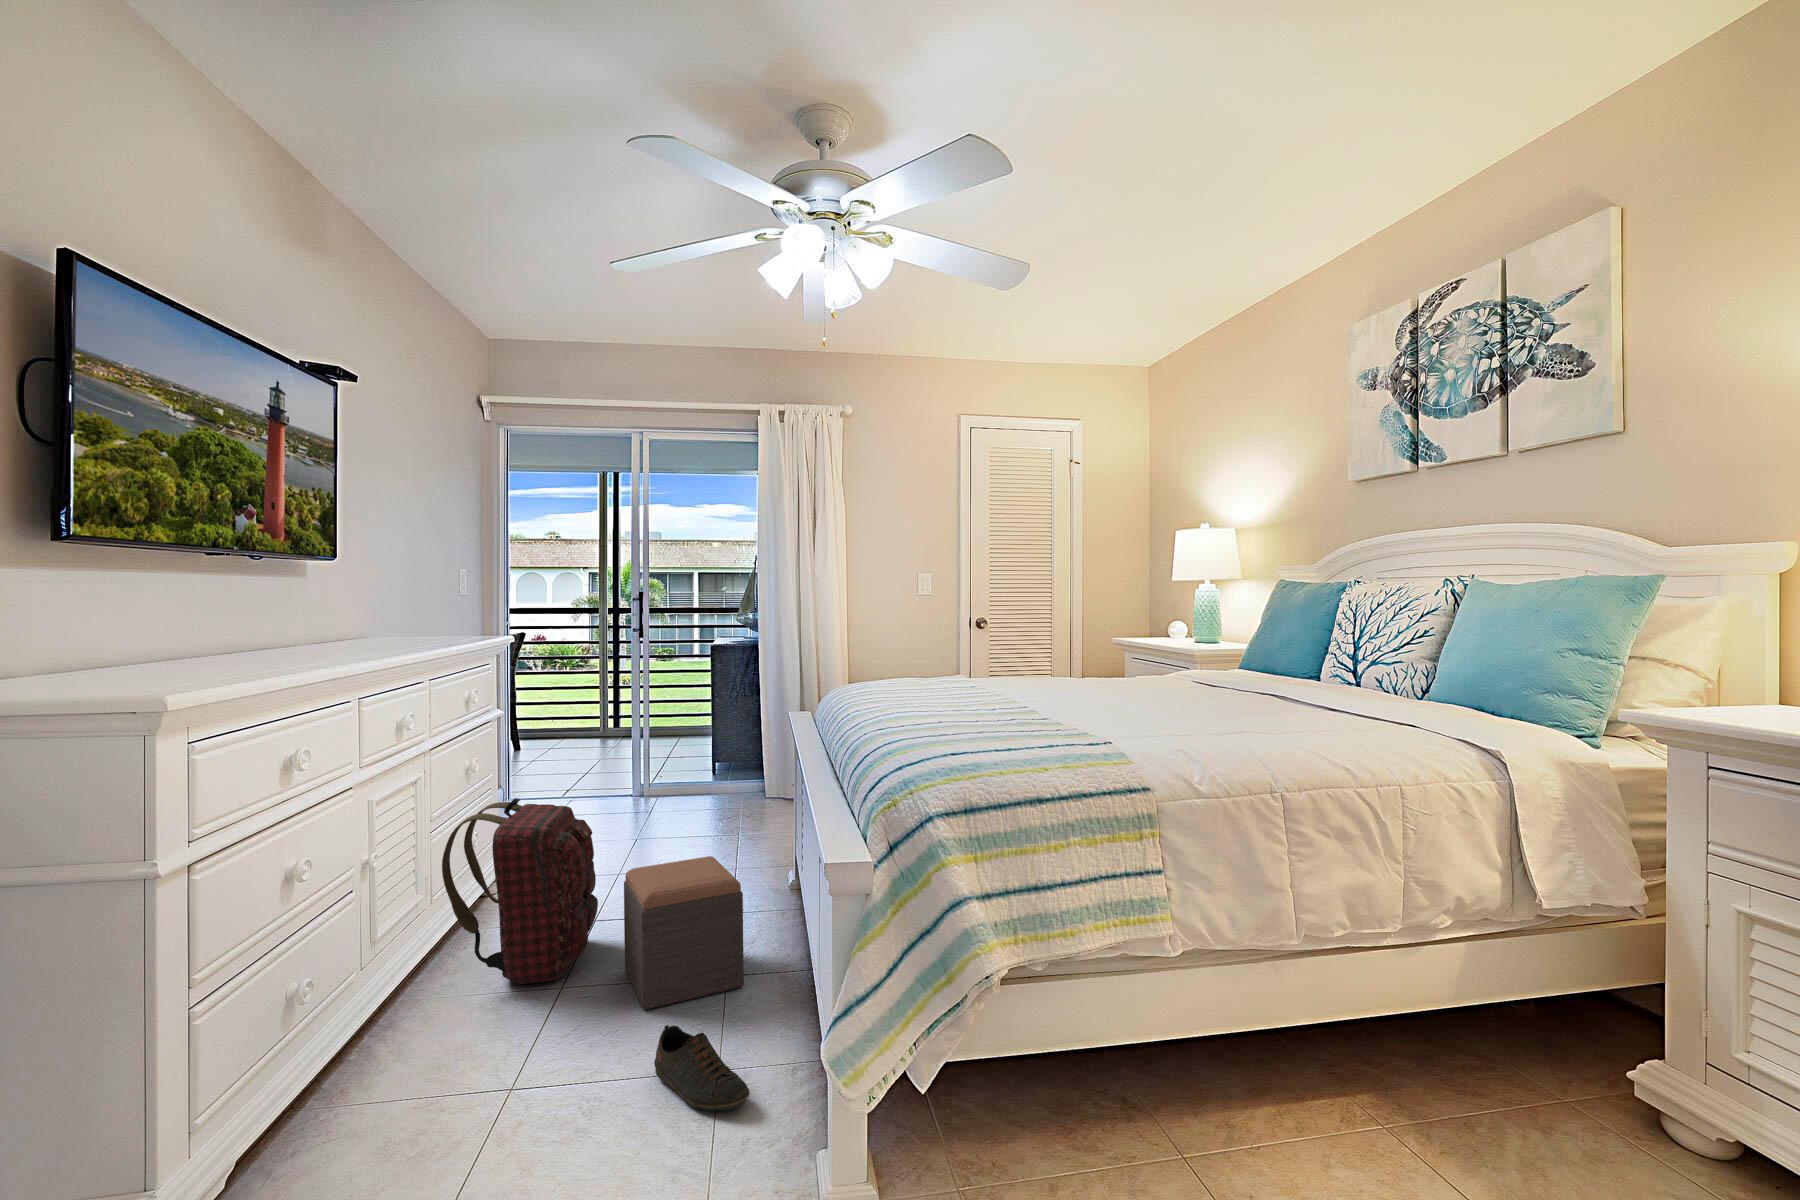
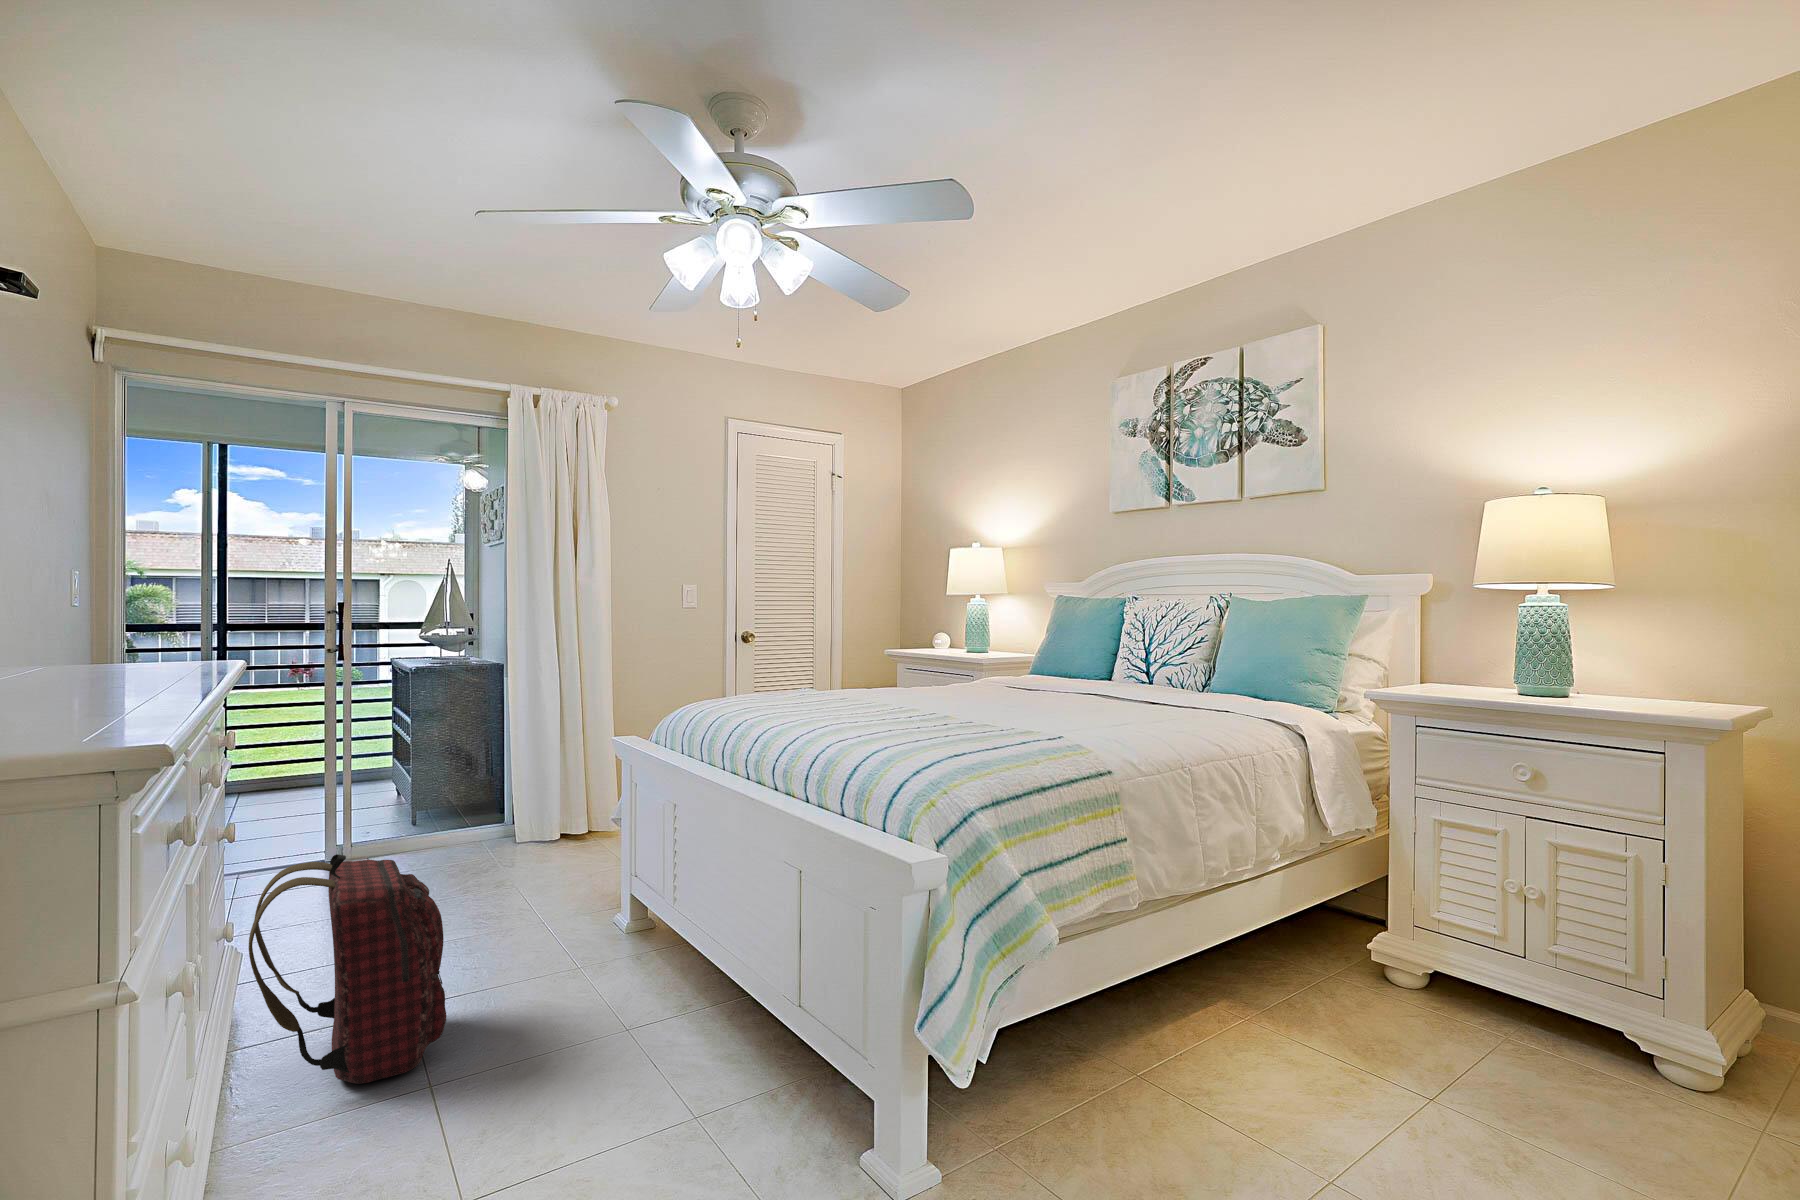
footstool: present [624,856,744,1010] -> none [494,897,652,1076]
shoe: present [654,1025,750,1110] -> none [624,1074,754,1152]

